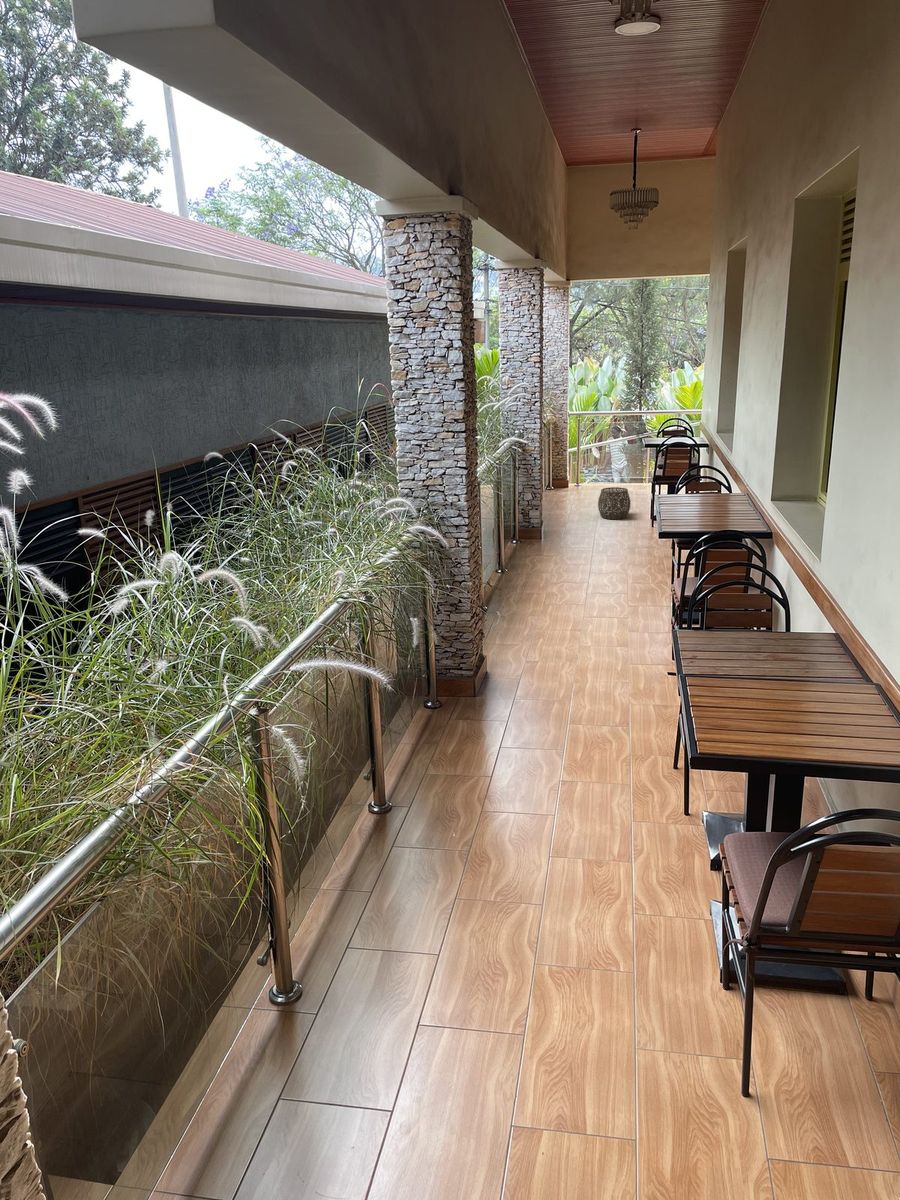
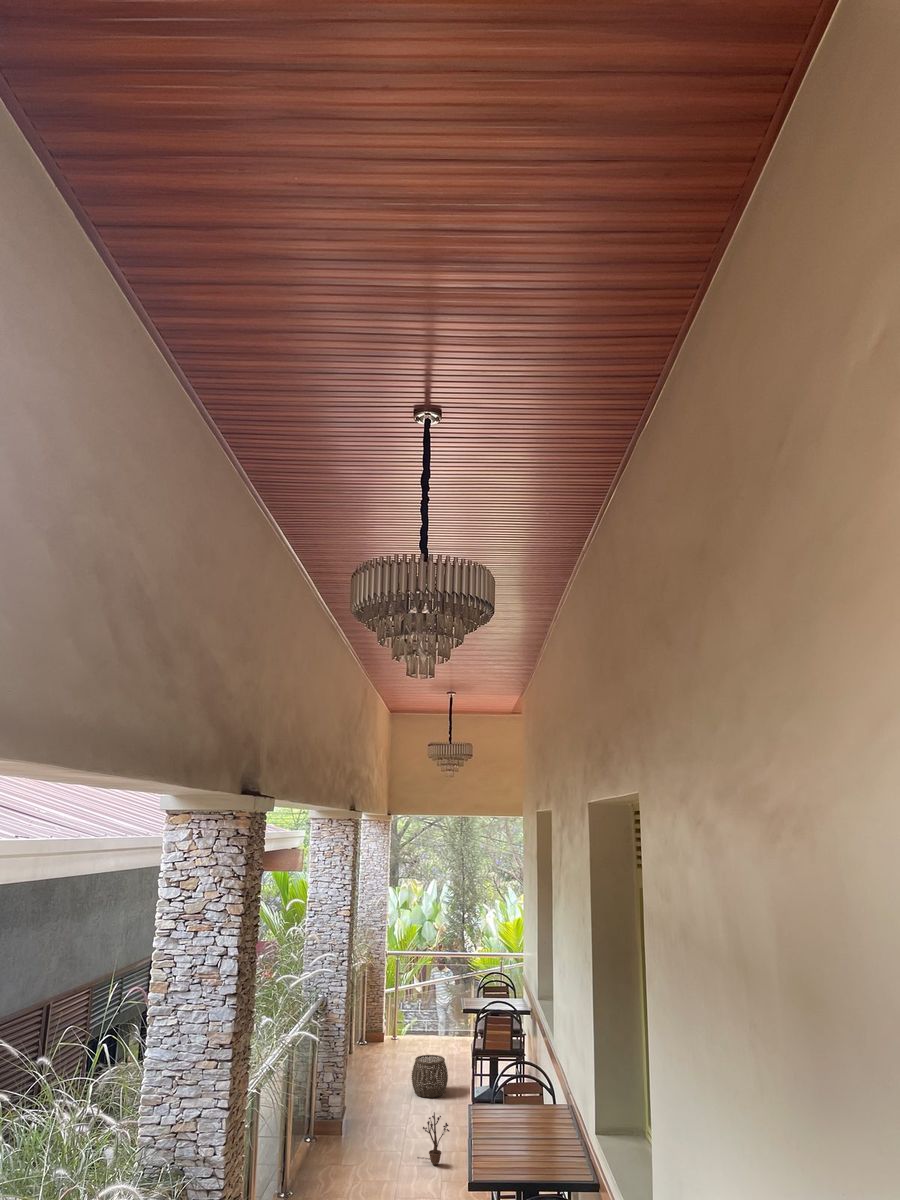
decorative plant: none [607,518,635,557] -> present [417,1112,449,1165]

